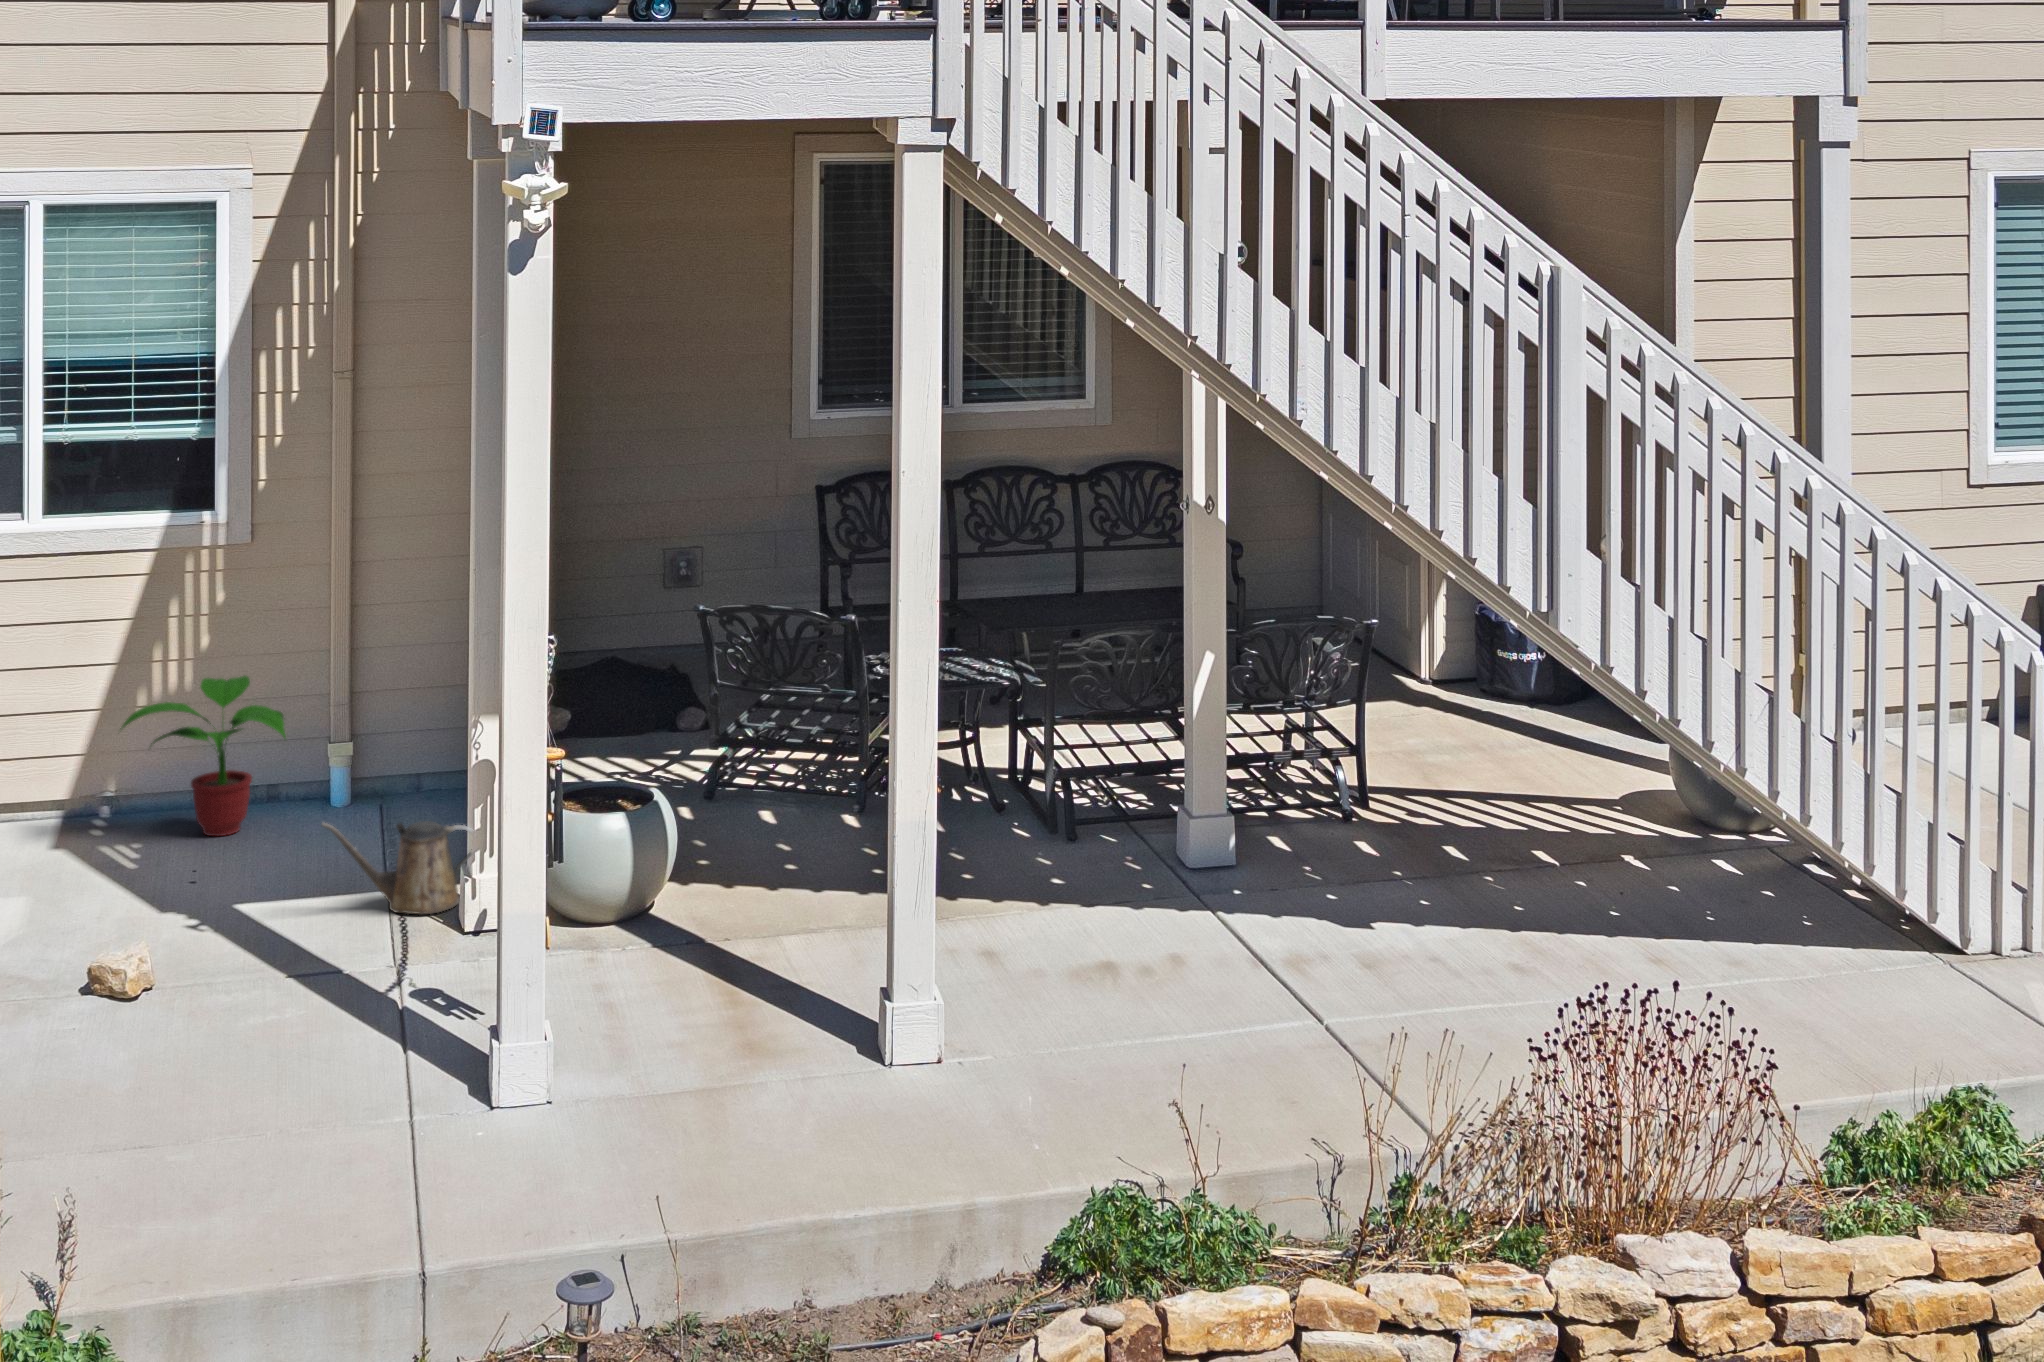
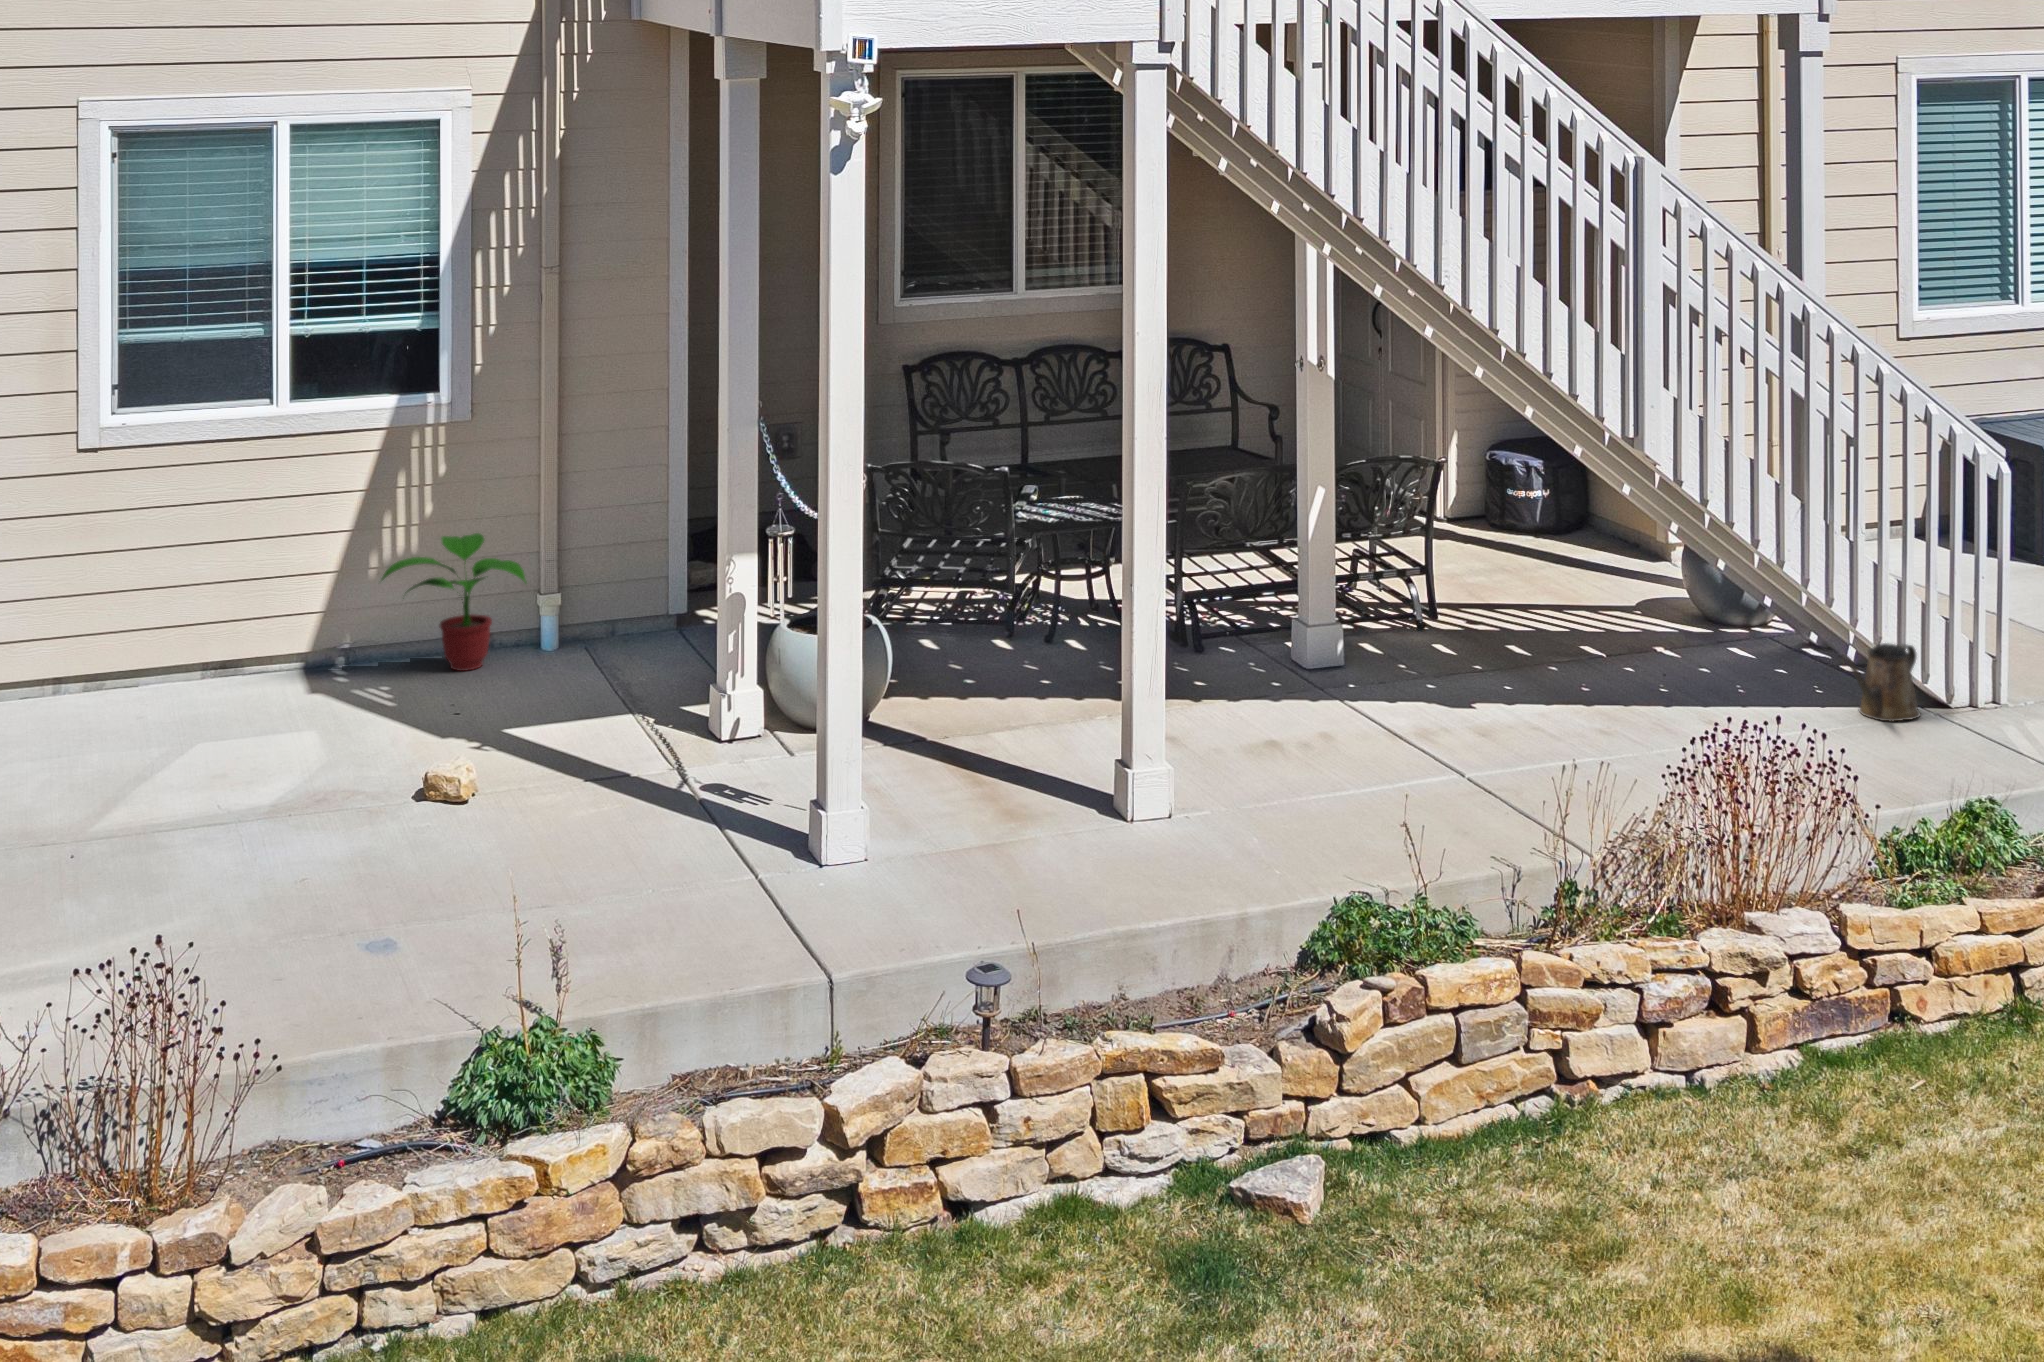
watering can: present [322,821,473,914] -> present [1842,643,1920,721]

